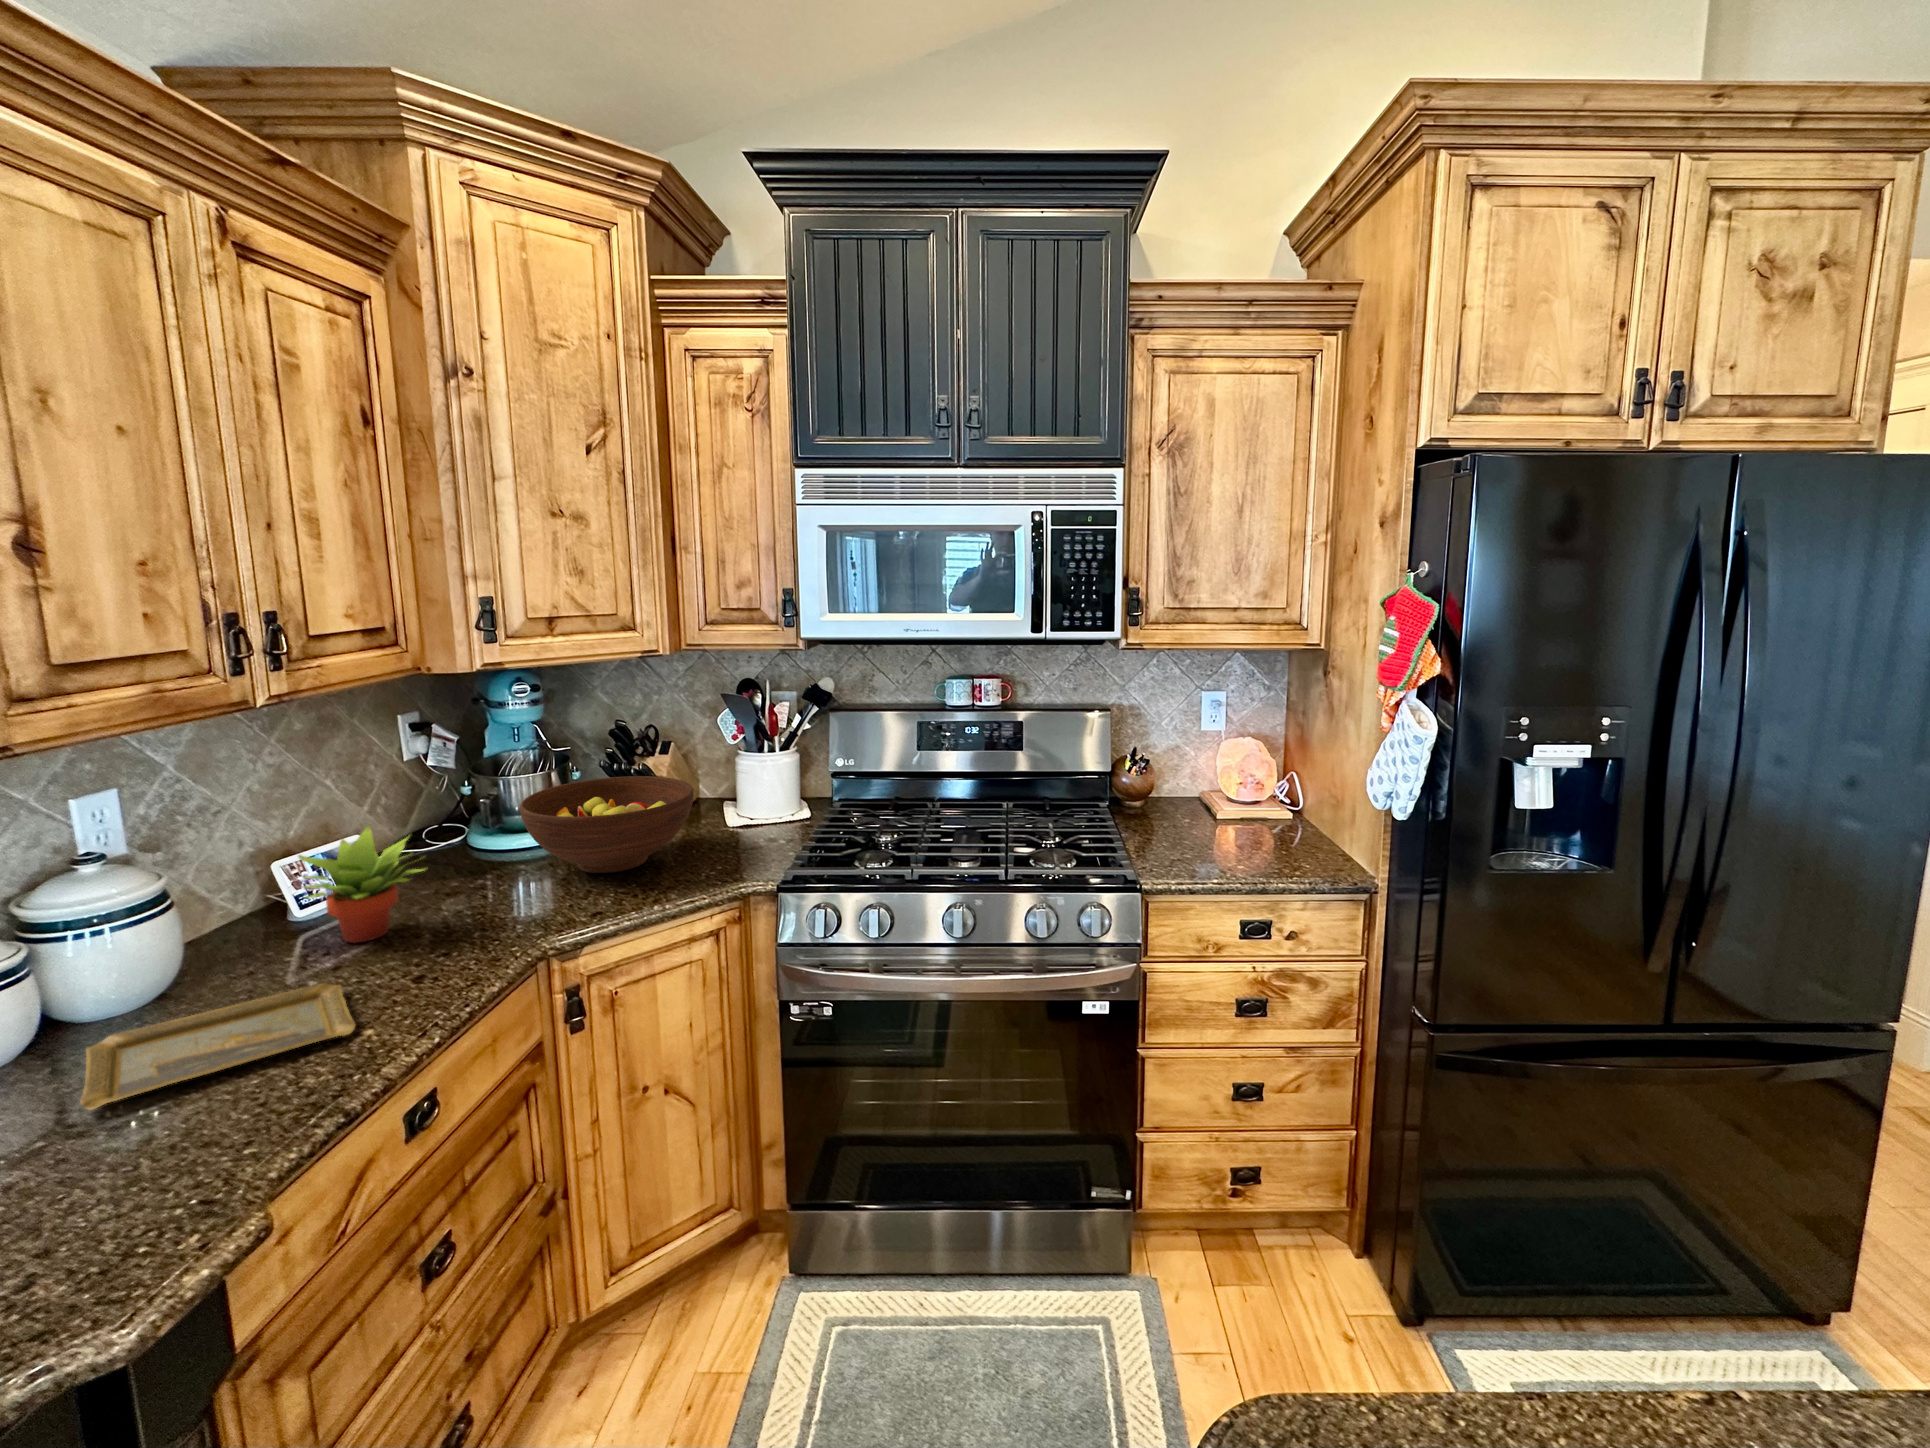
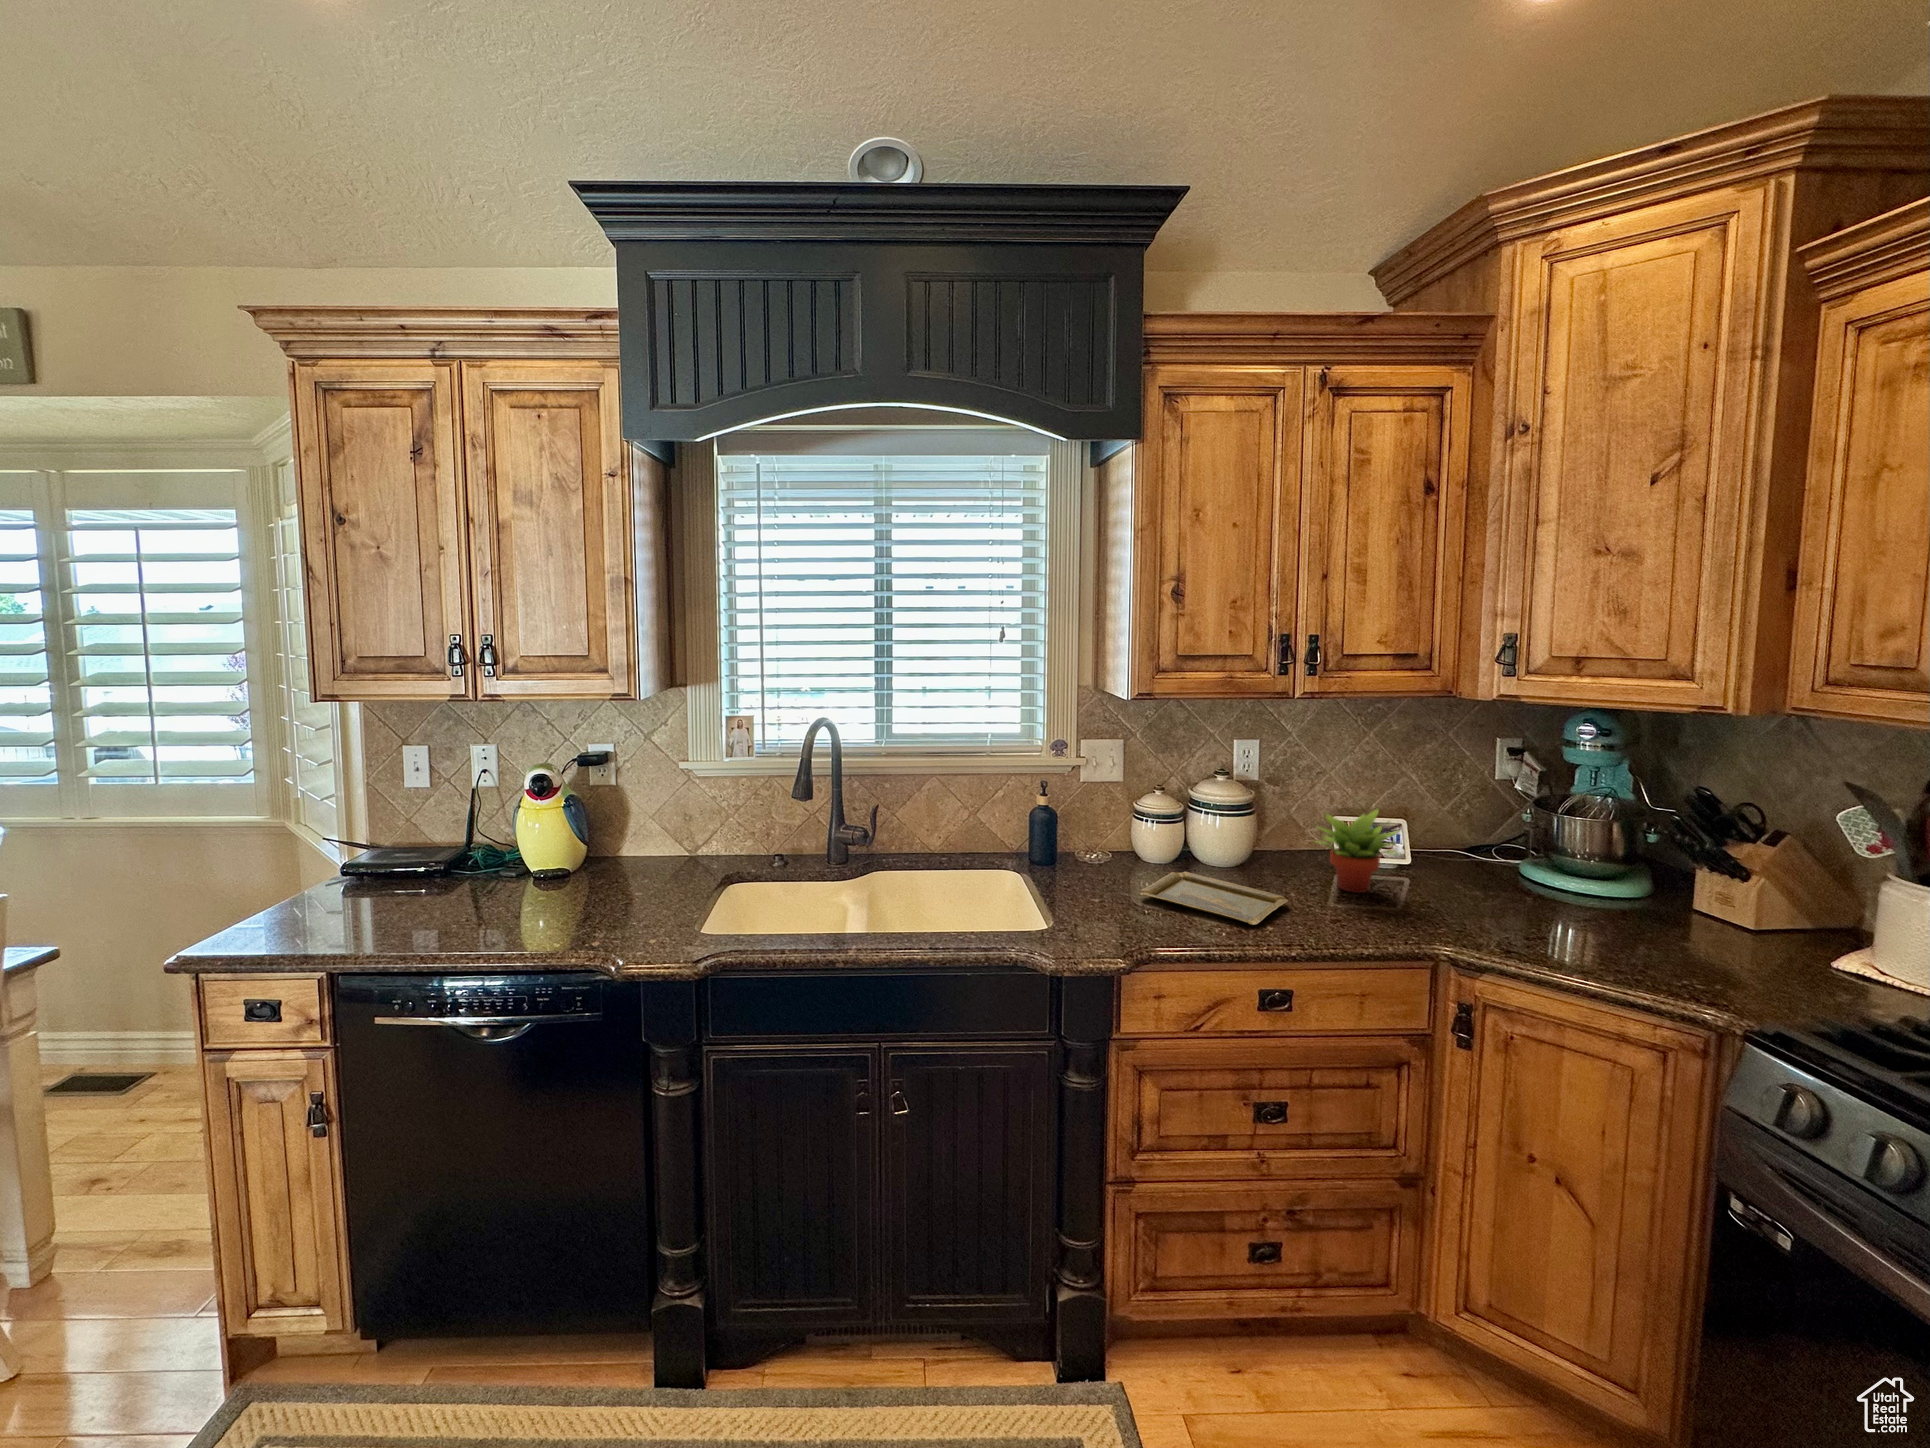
fruit bowl: present [520,776,694,873] -> none [1505,831,1727,941]

